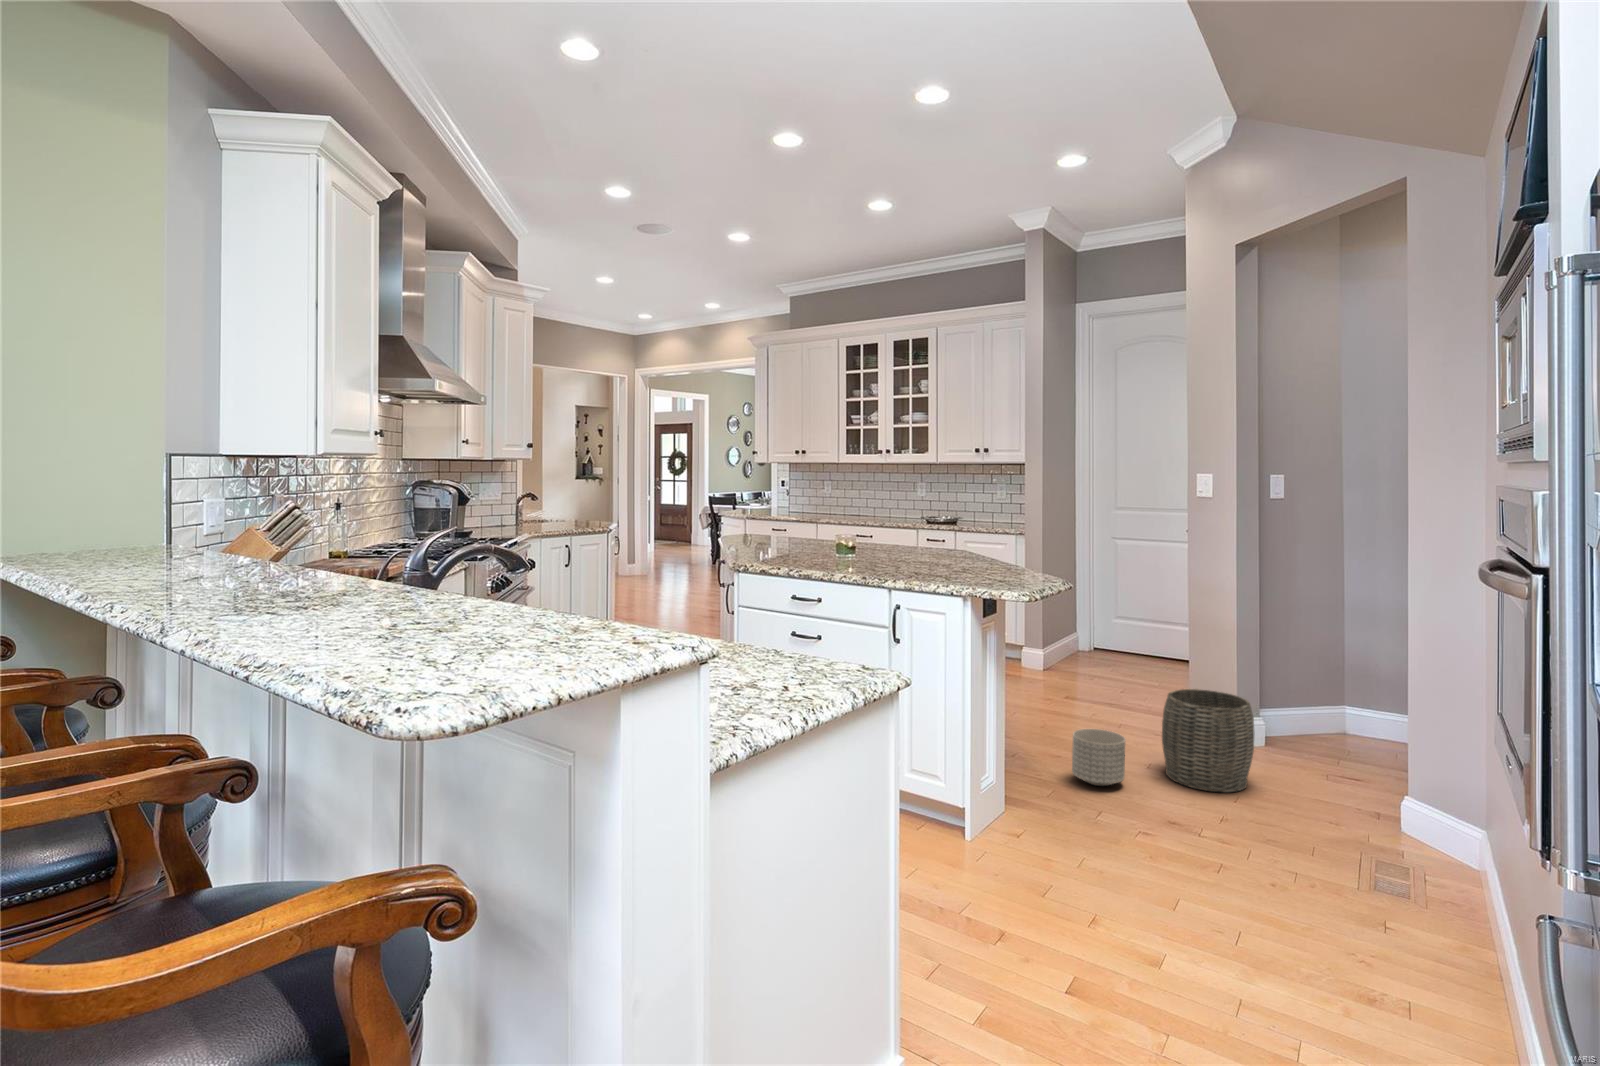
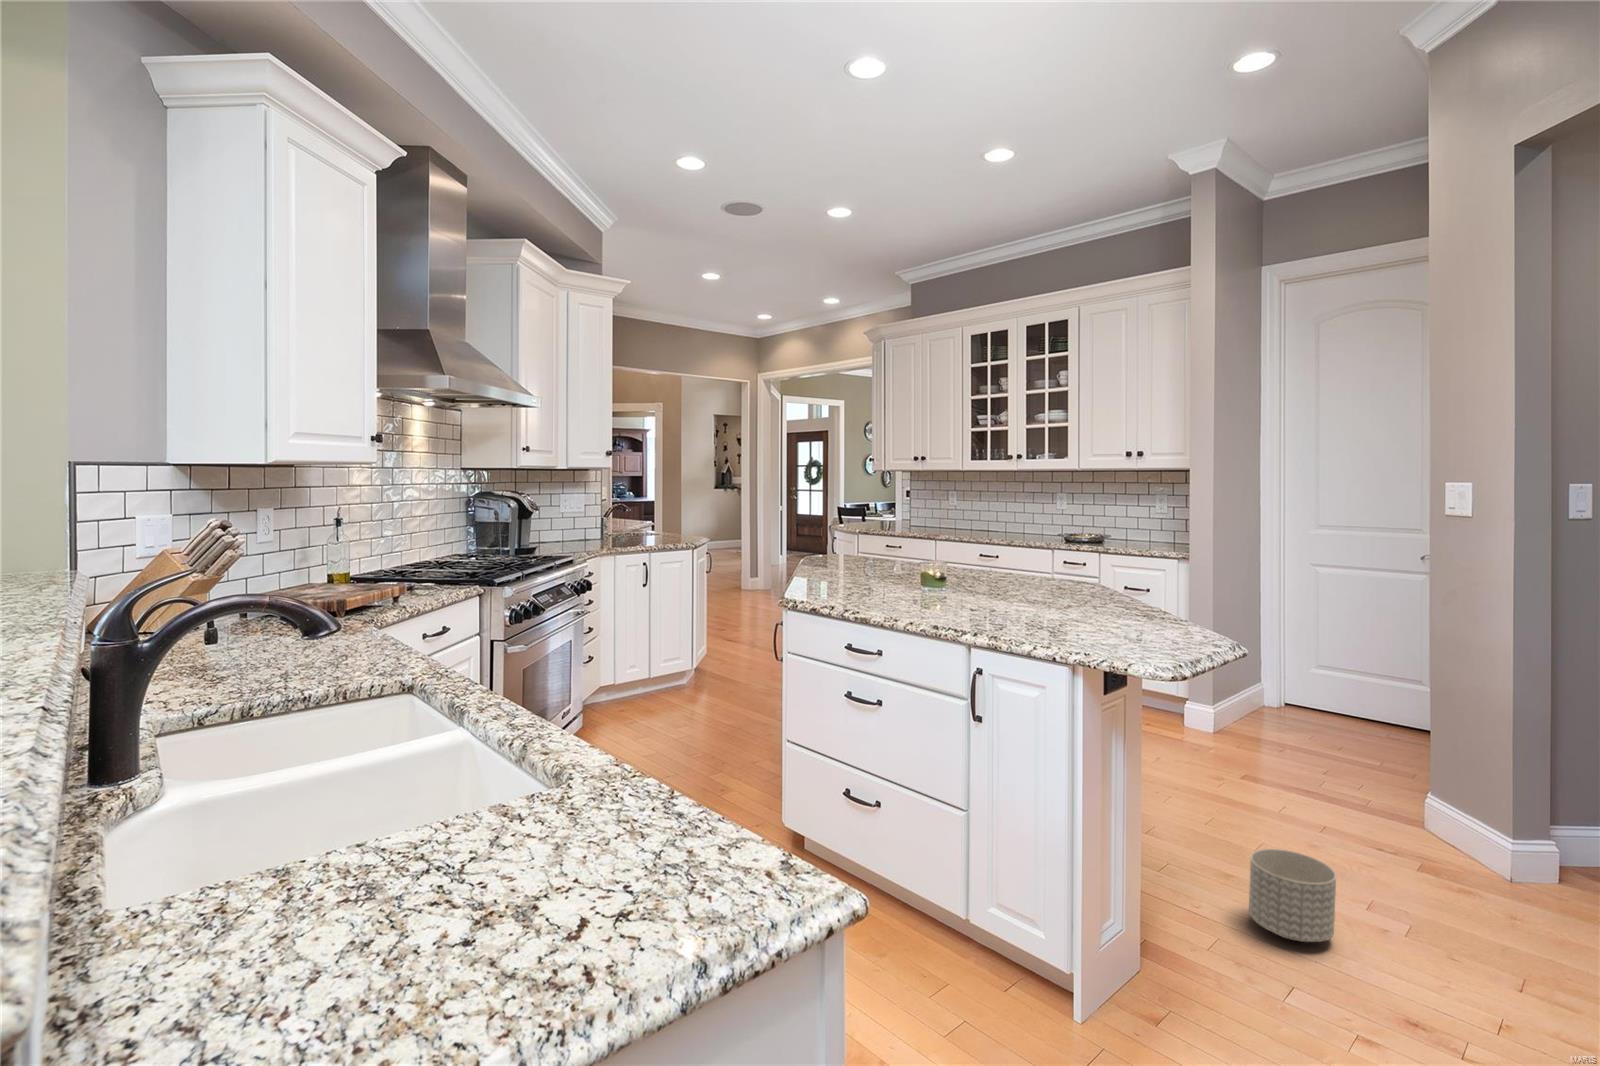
woven basket: present [1162,689,1254,792] -> none [1395,801,1562,977]

